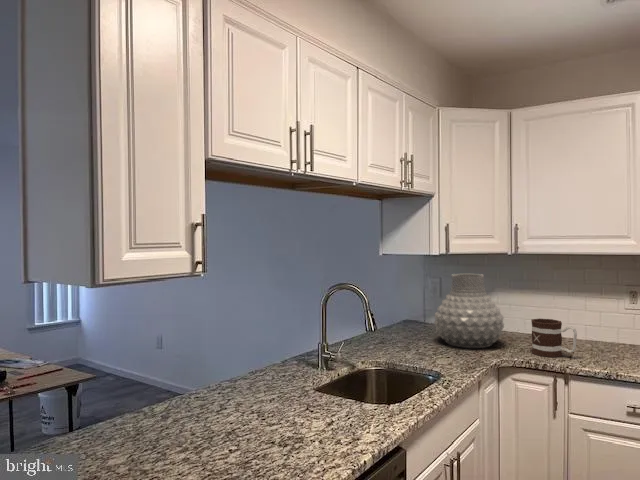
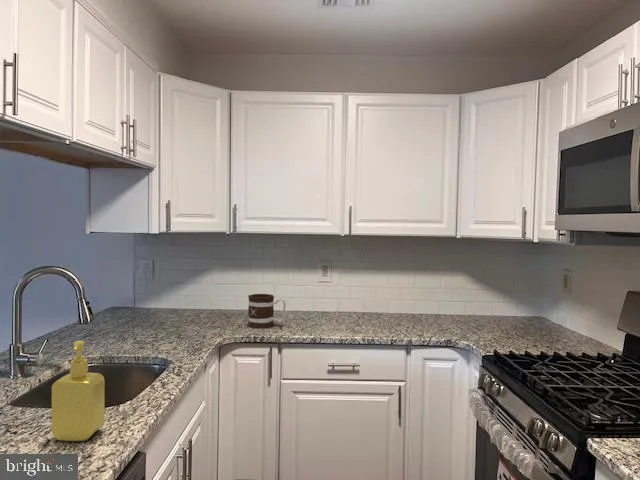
vase: present [434,274,504,348] -> none [152,254,224,330]
soap dispenser: none [339,346,375,425] -> present [52,341,105,441]

